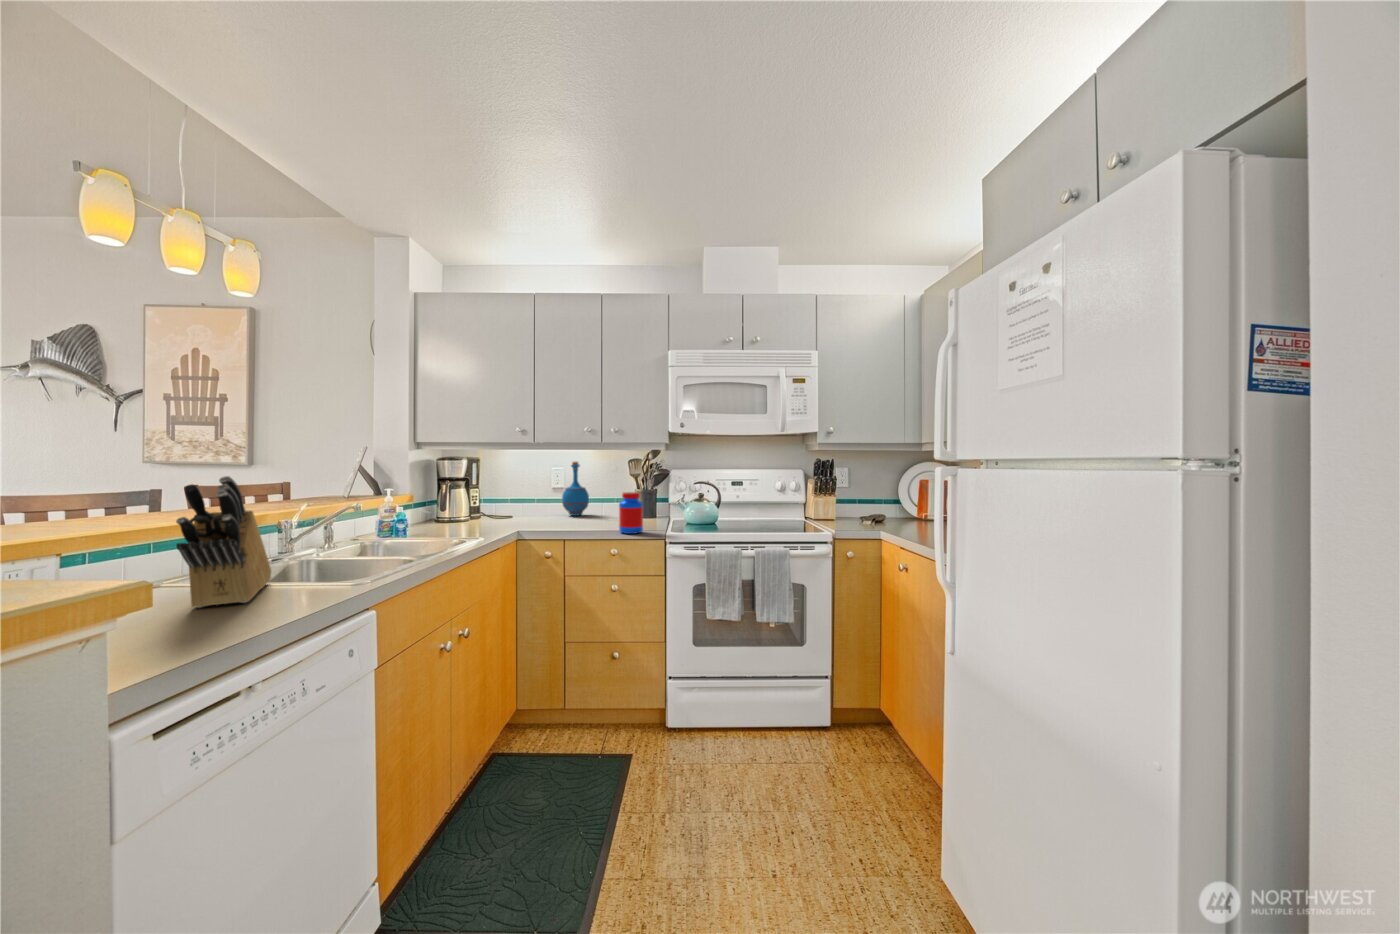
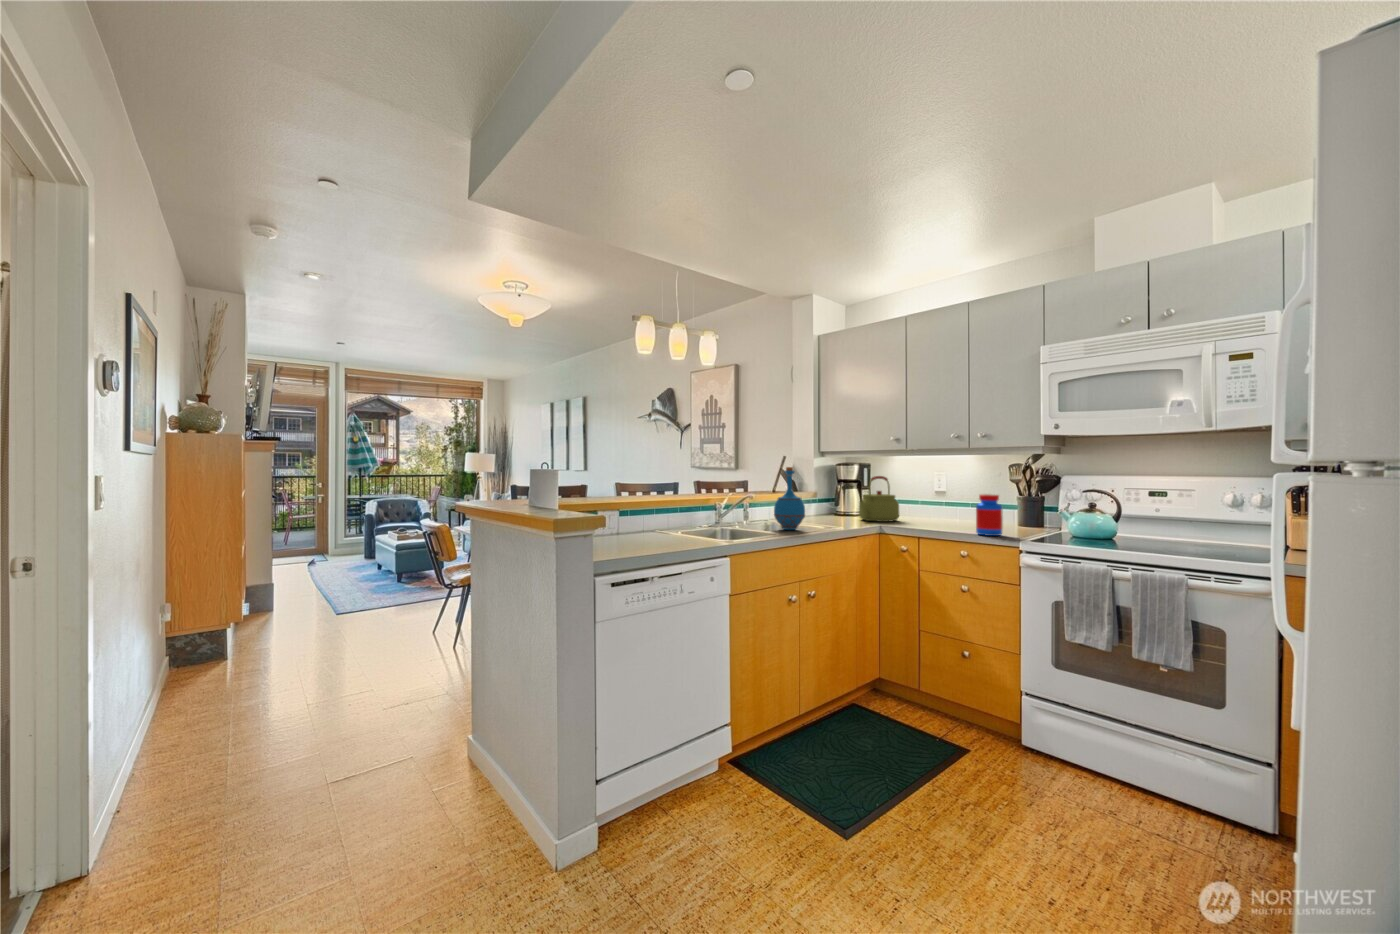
bottle: present [562,462,589,516] -> present [774,467,805,530]
kettle: none [475,473,522,527] -> present [859,476,899,522]
knife block: present [176,476,271,608] -> none [644,464,698,538]

